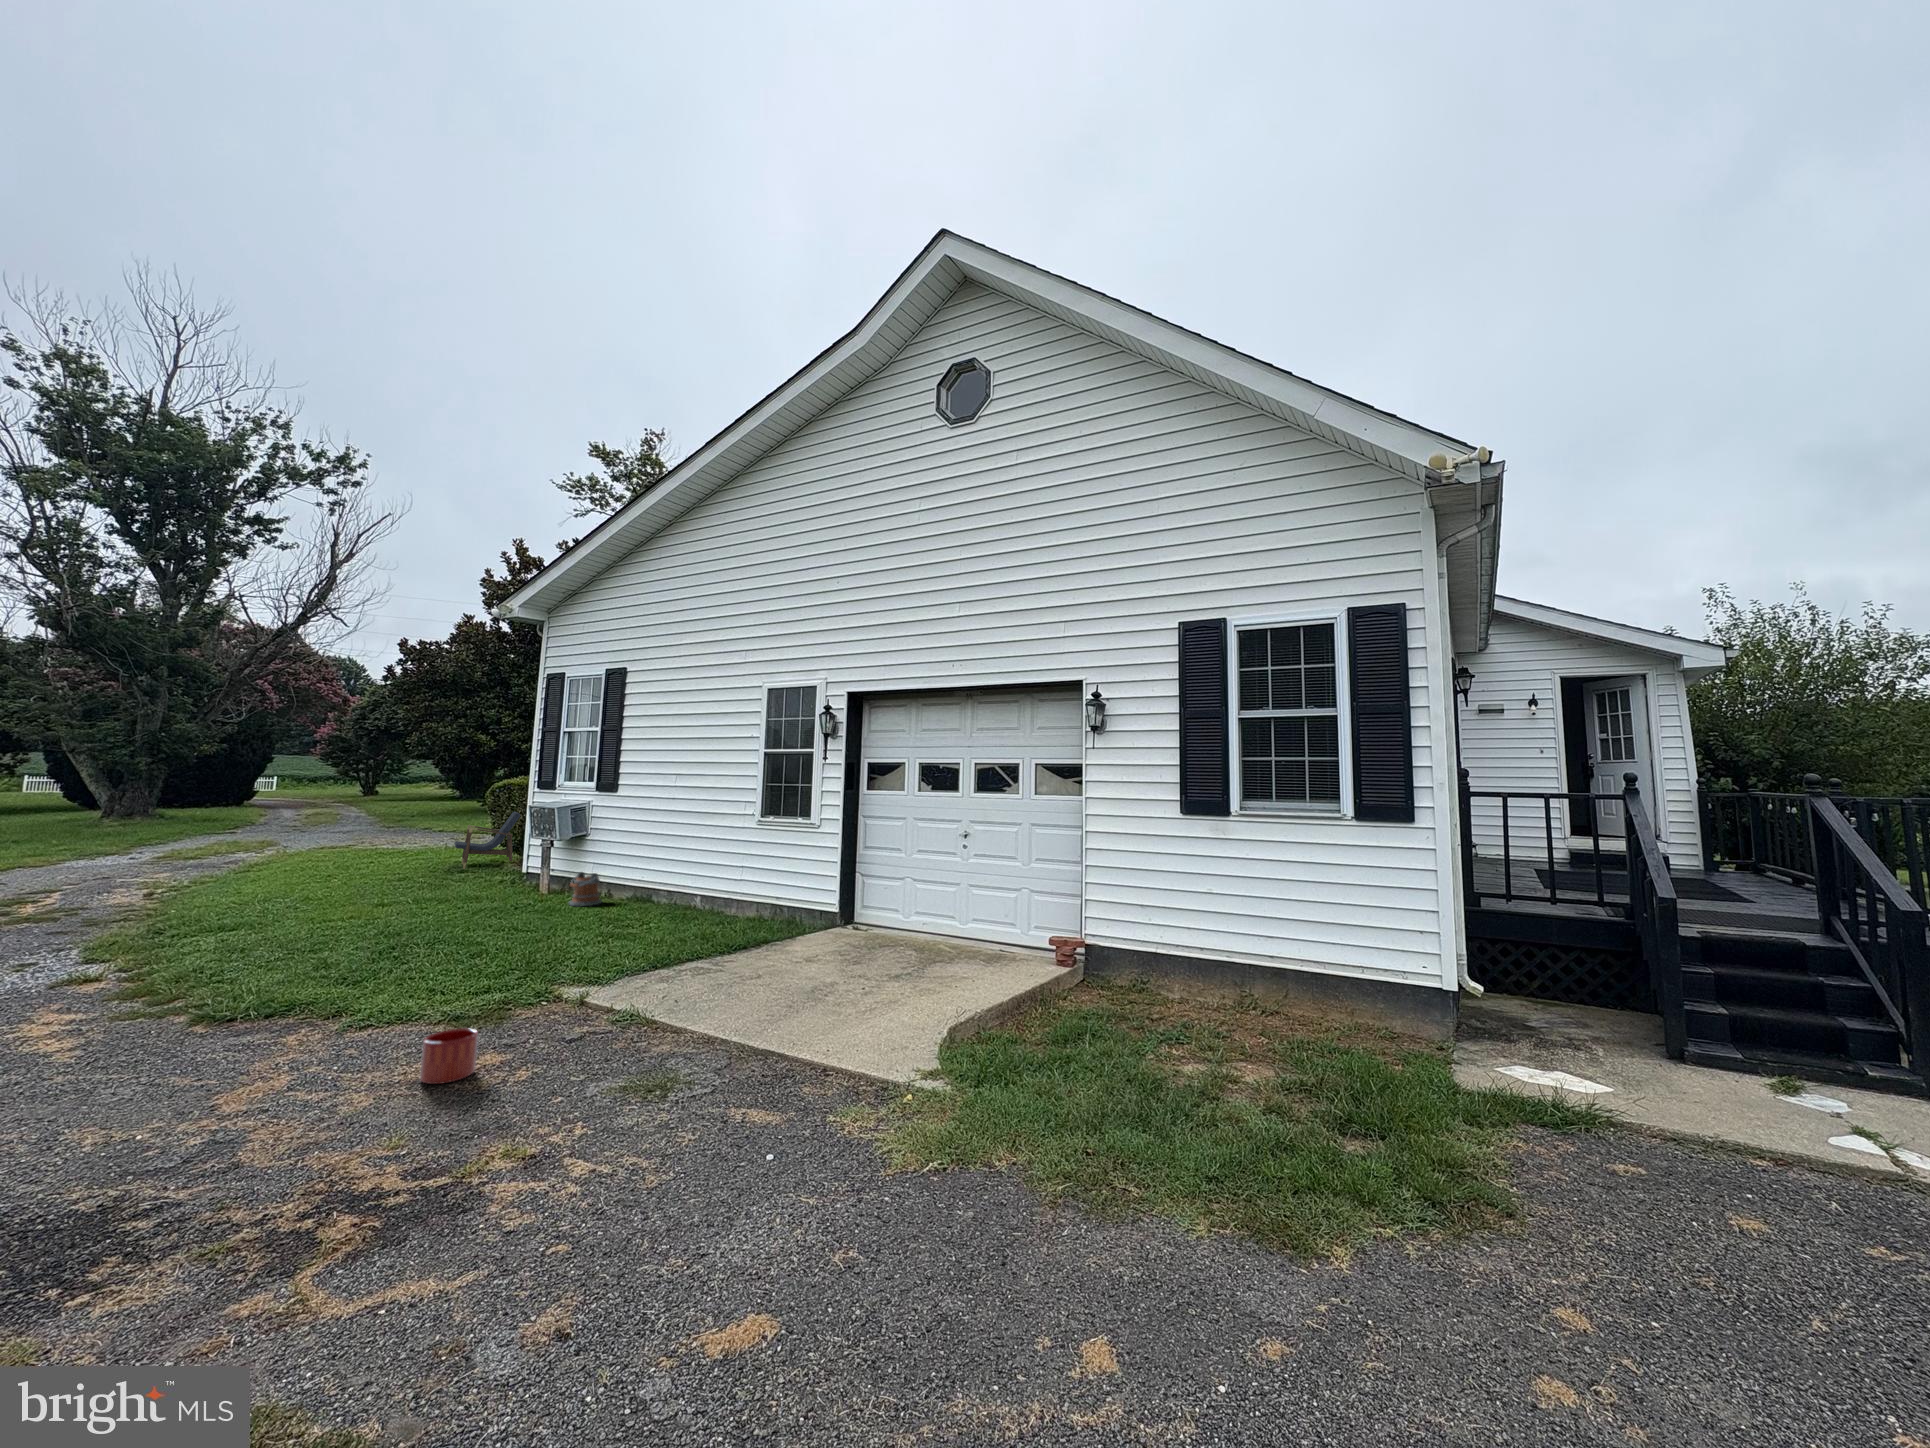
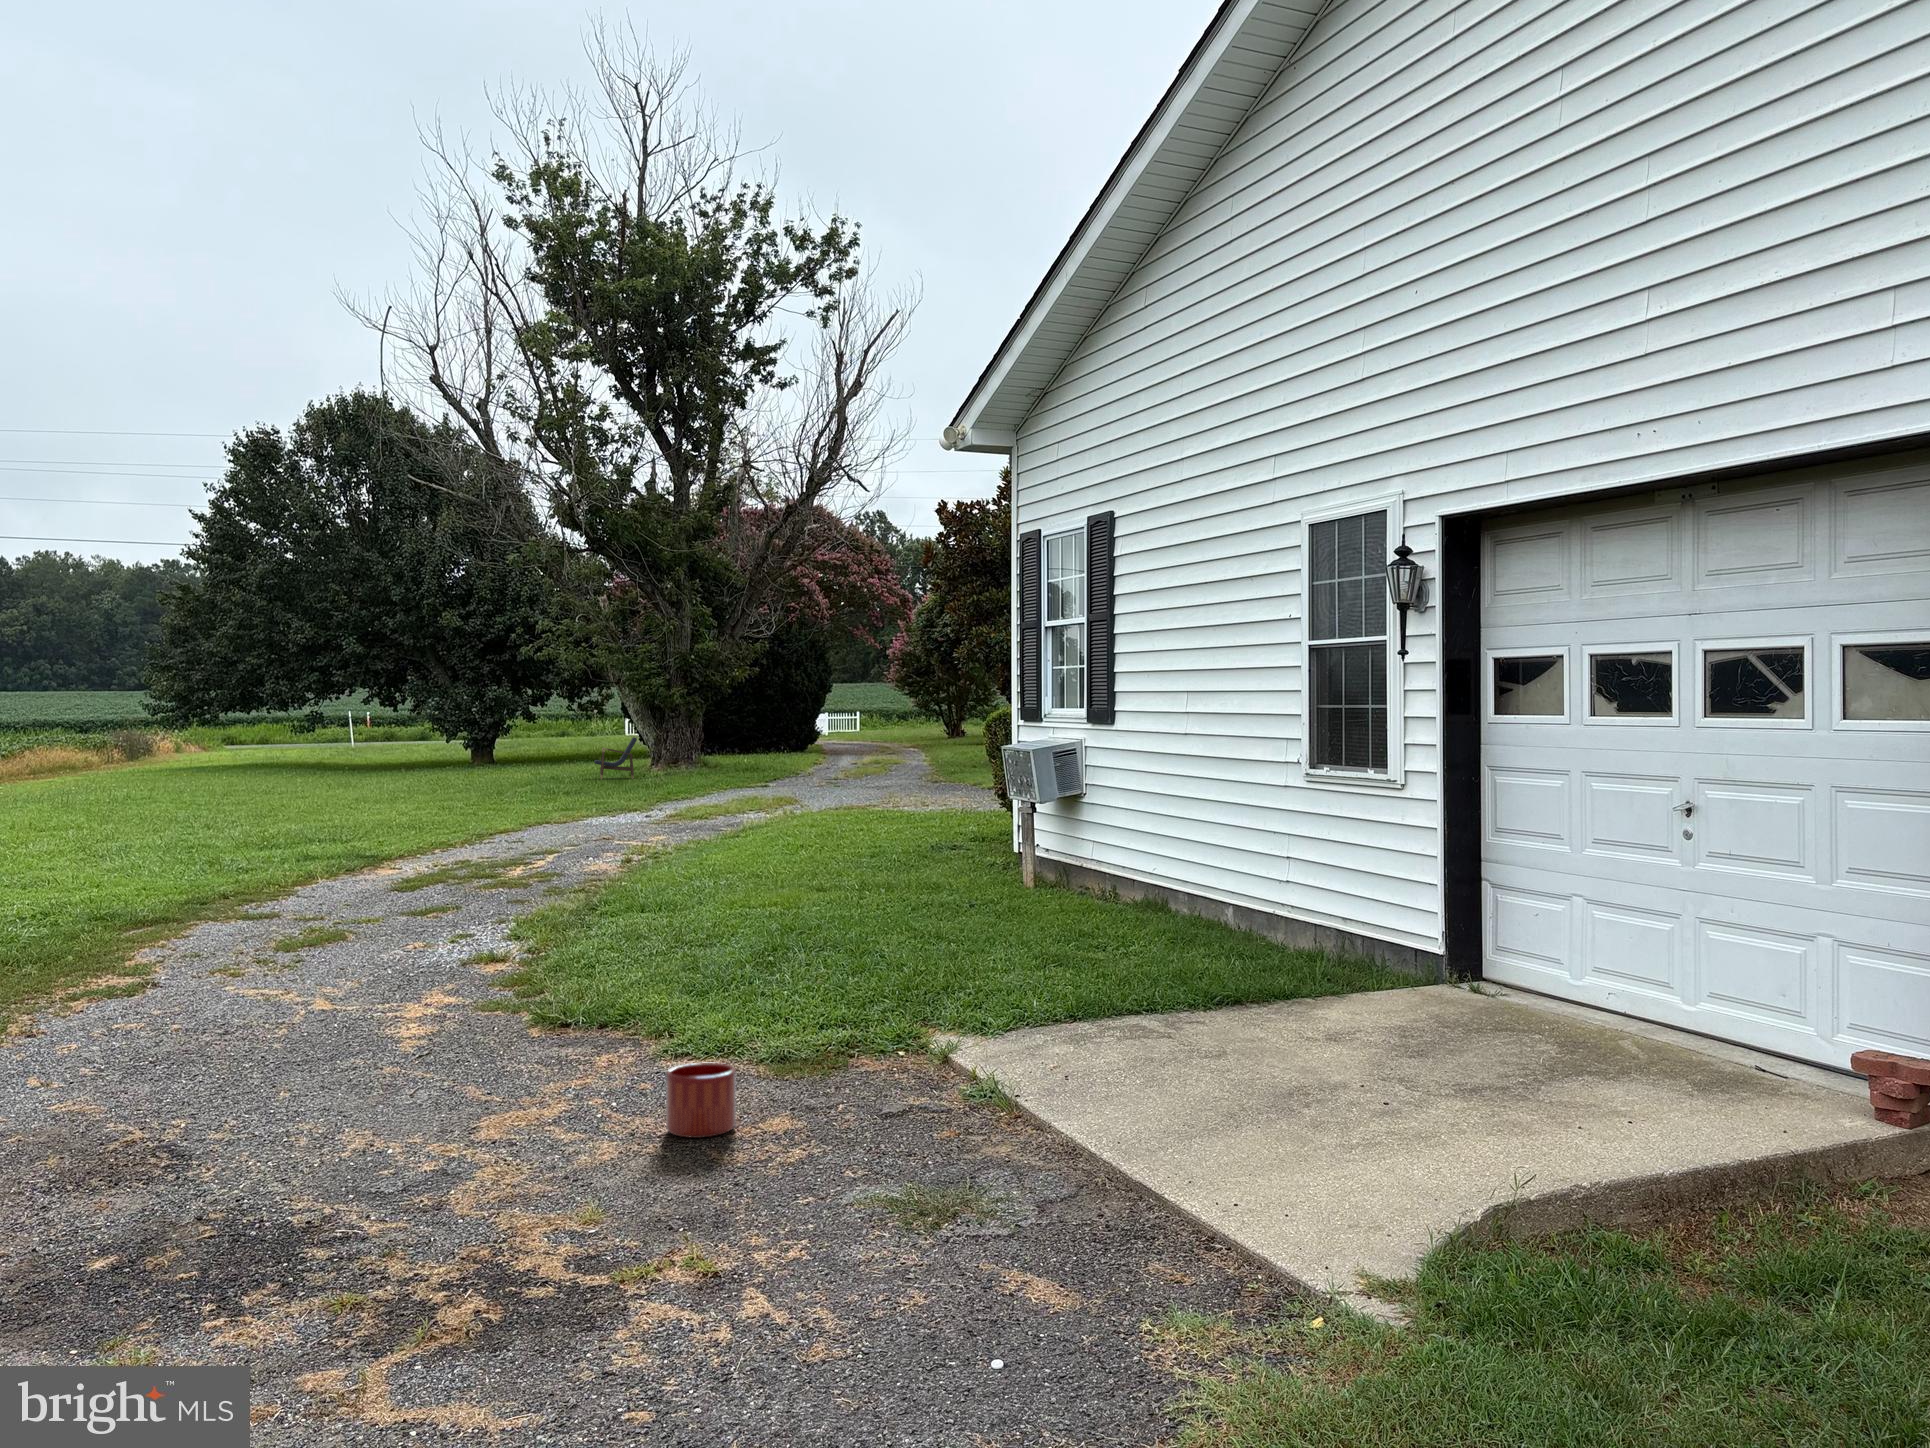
lounge chair: present [454,812,520,869] -> present [594,737,637,780]
bucket: present [569,872,602,906] -> none [1047,862,1098,920]

